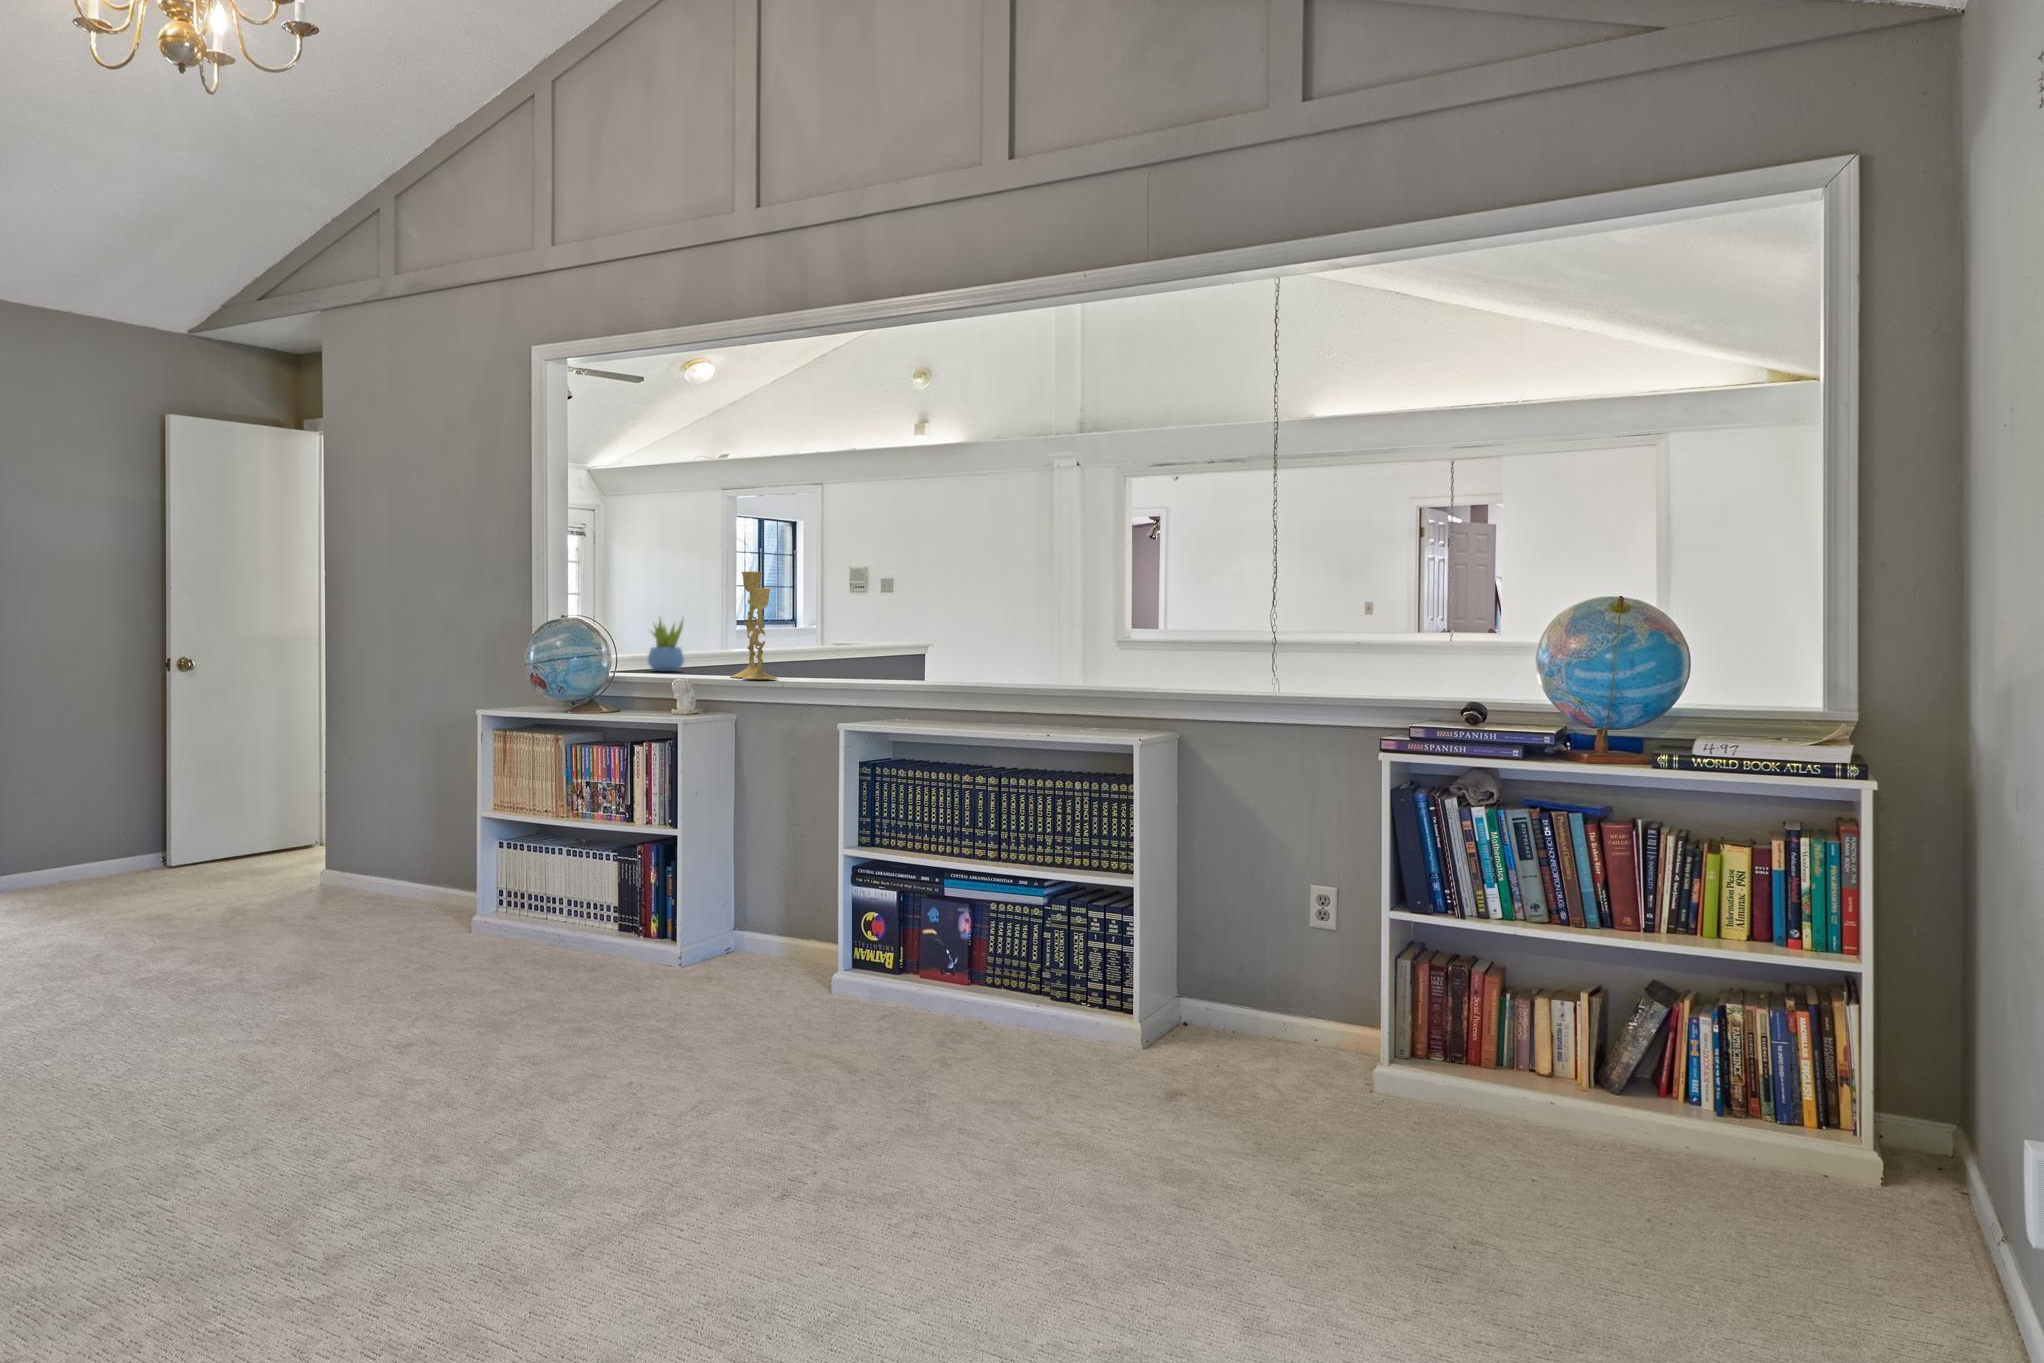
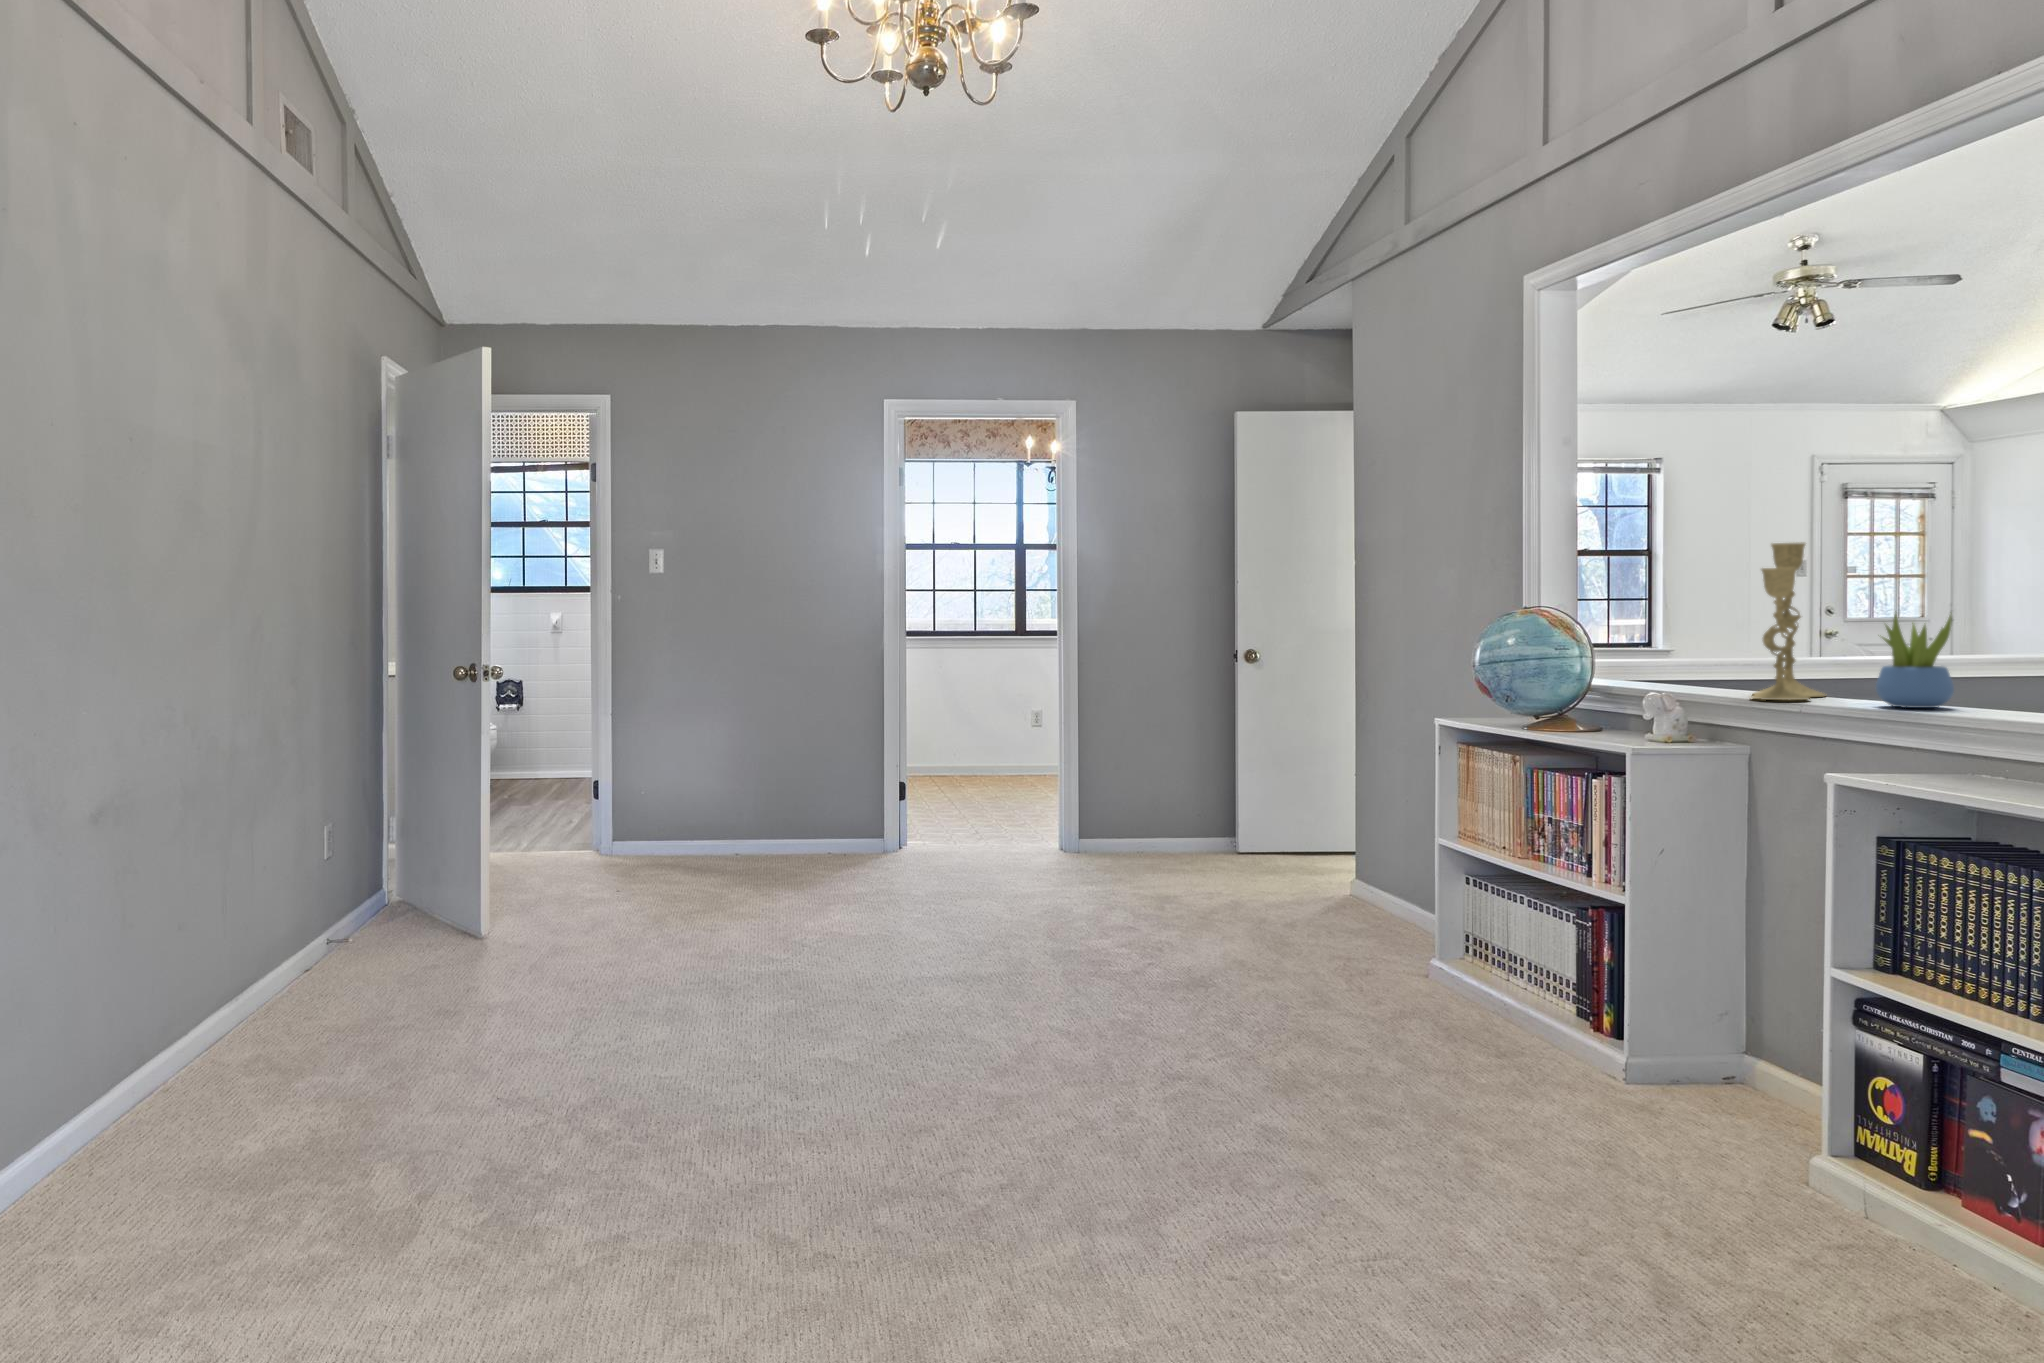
succulent plant: present [648,620,684,671] -> present [1876,614,1954,708]

